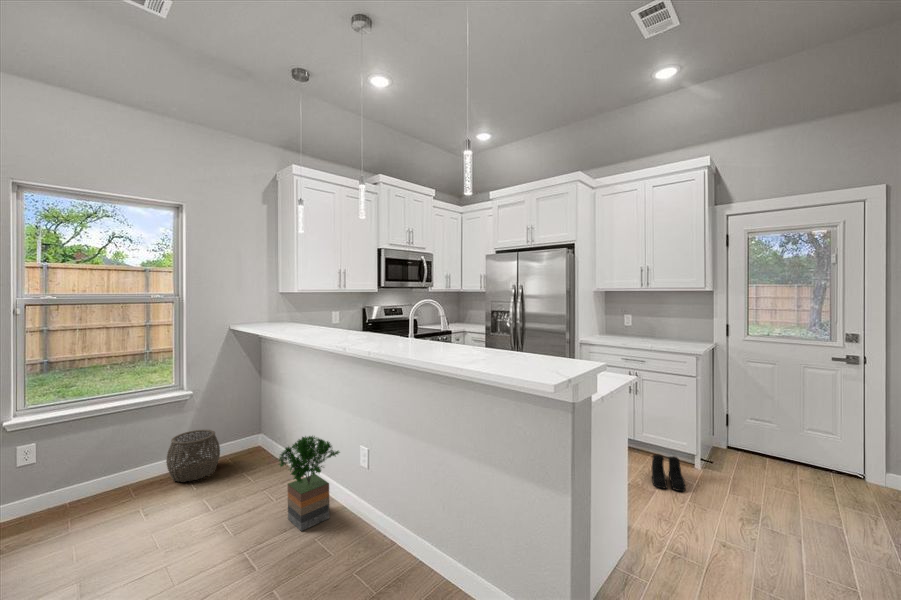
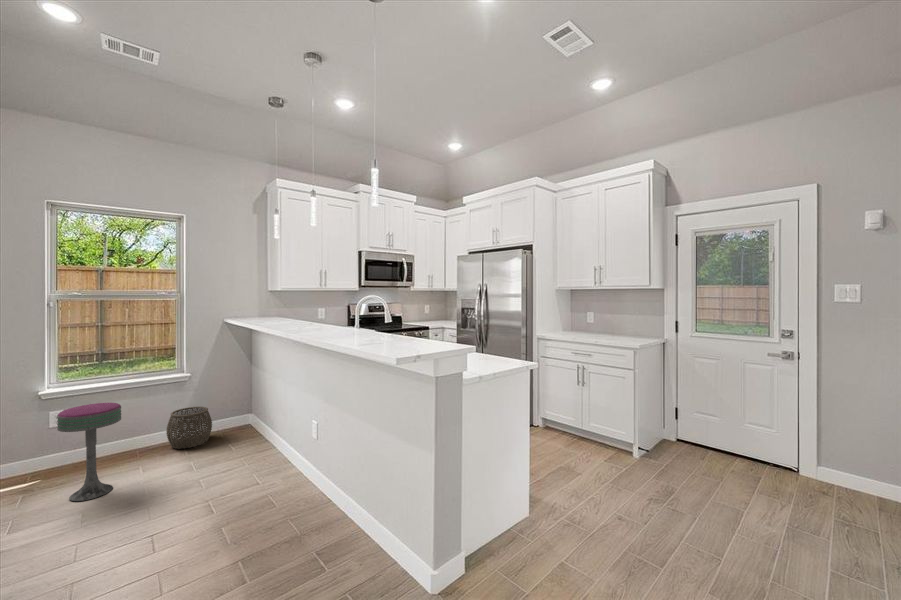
bar stool: none [44,434,125,563] -> present [57,403,121,501]
potted tree: present [279,436,340,531] -> none [238,410,295,489]
boots: present [652,454,685,491] -> none [583,441,612,475]

